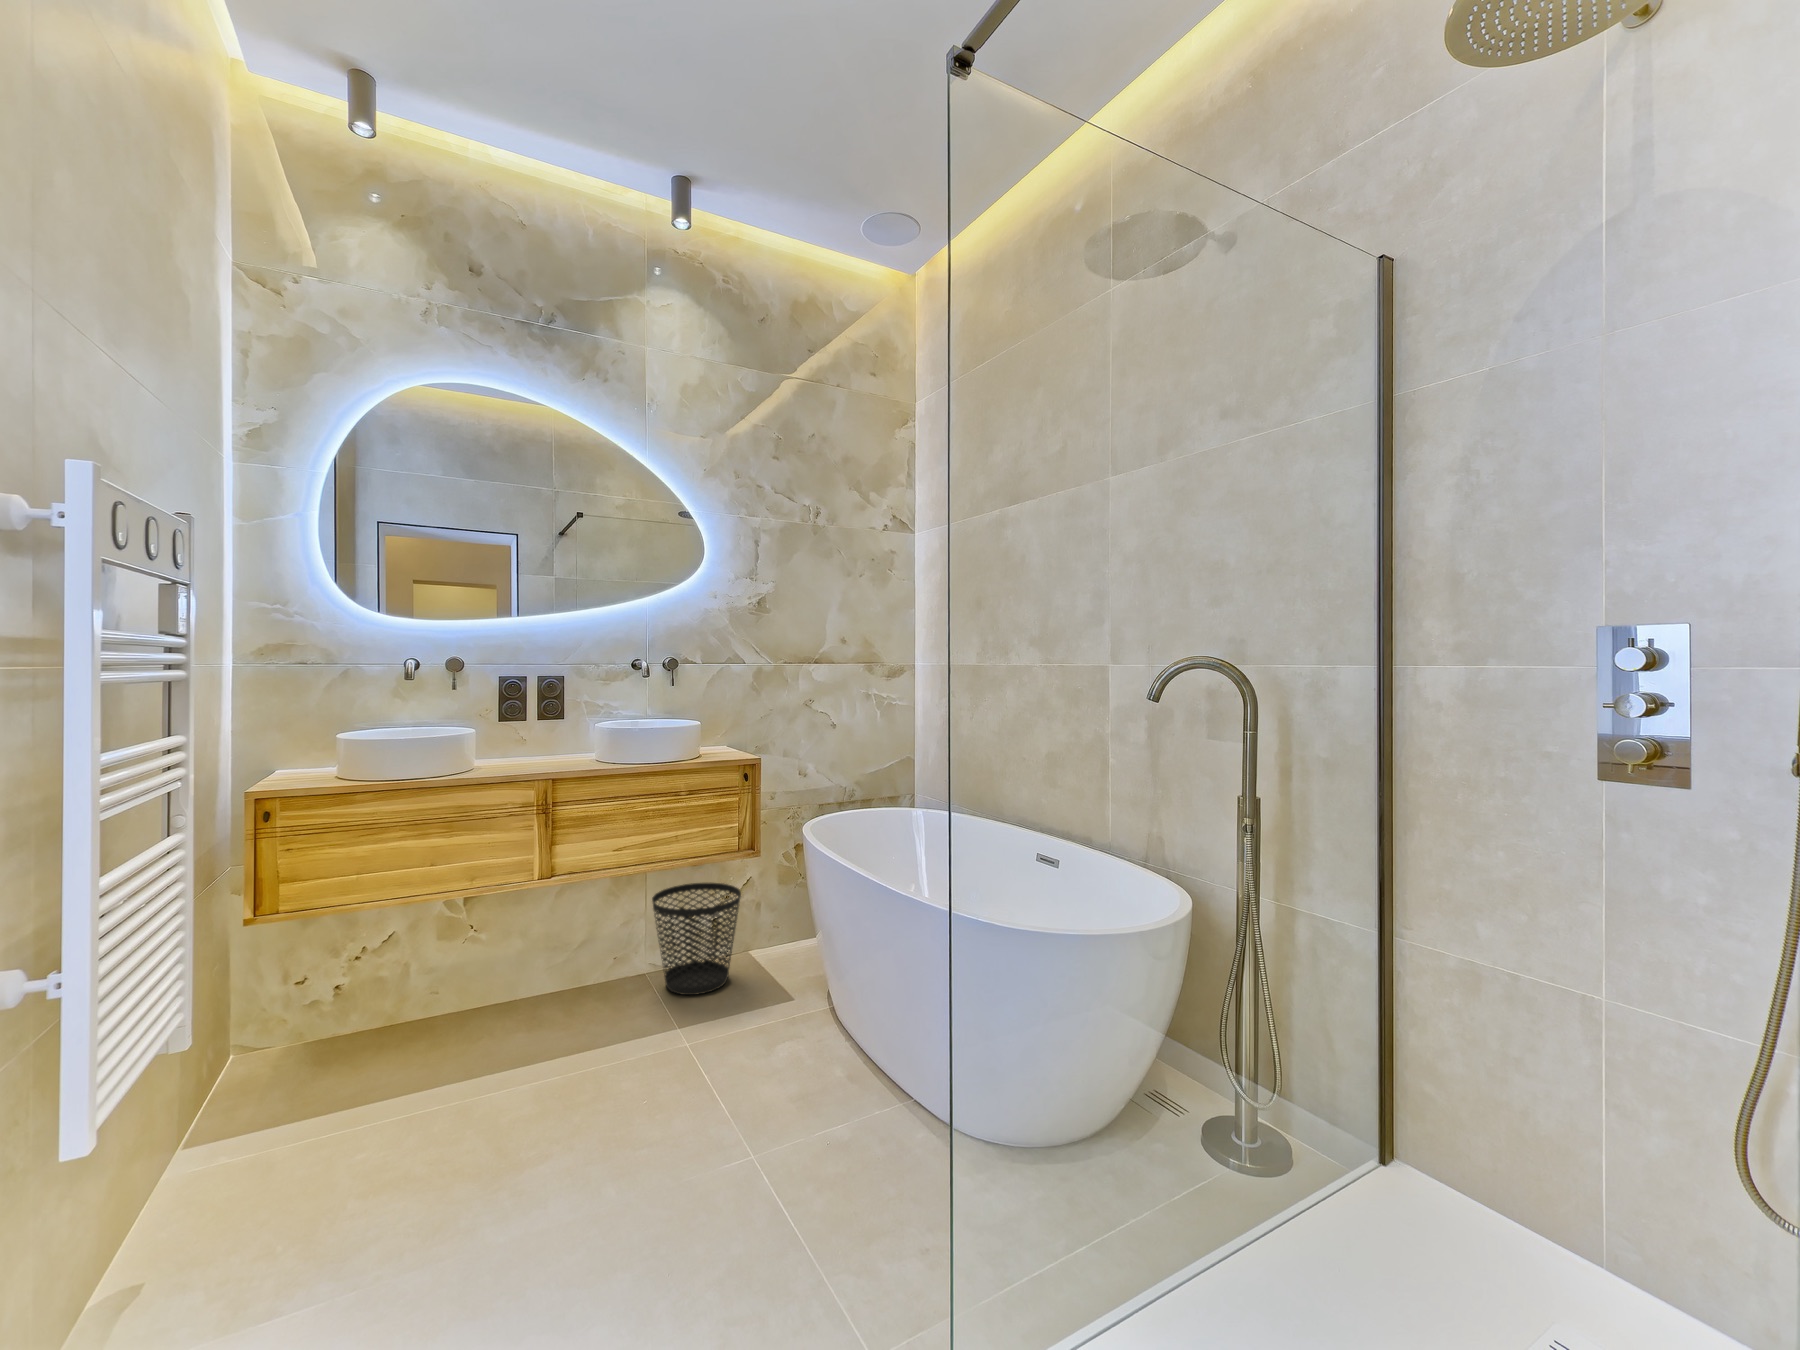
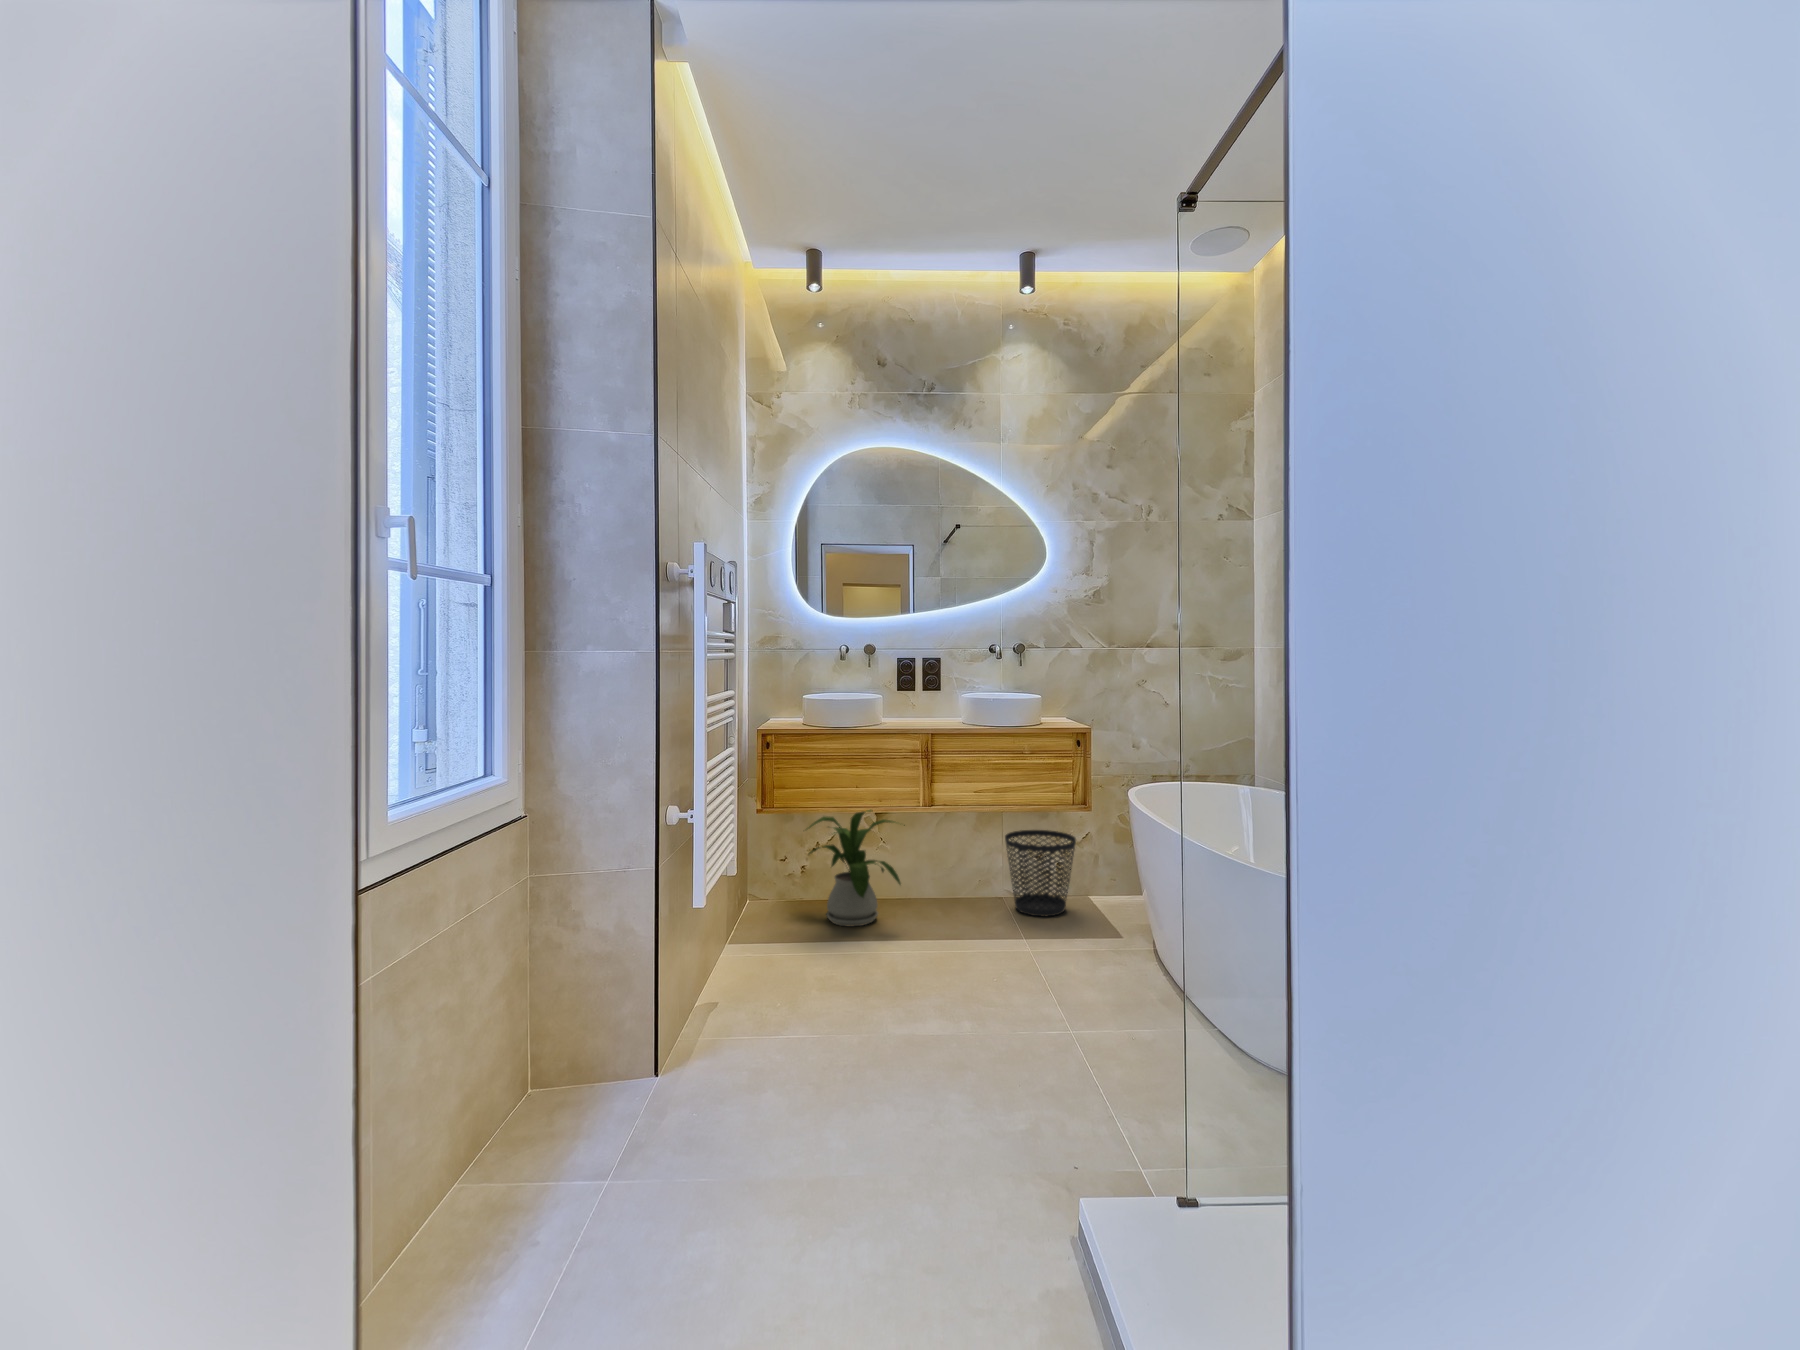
house plant: none [335,896,514,1073] -> present [809,810,905,926]

